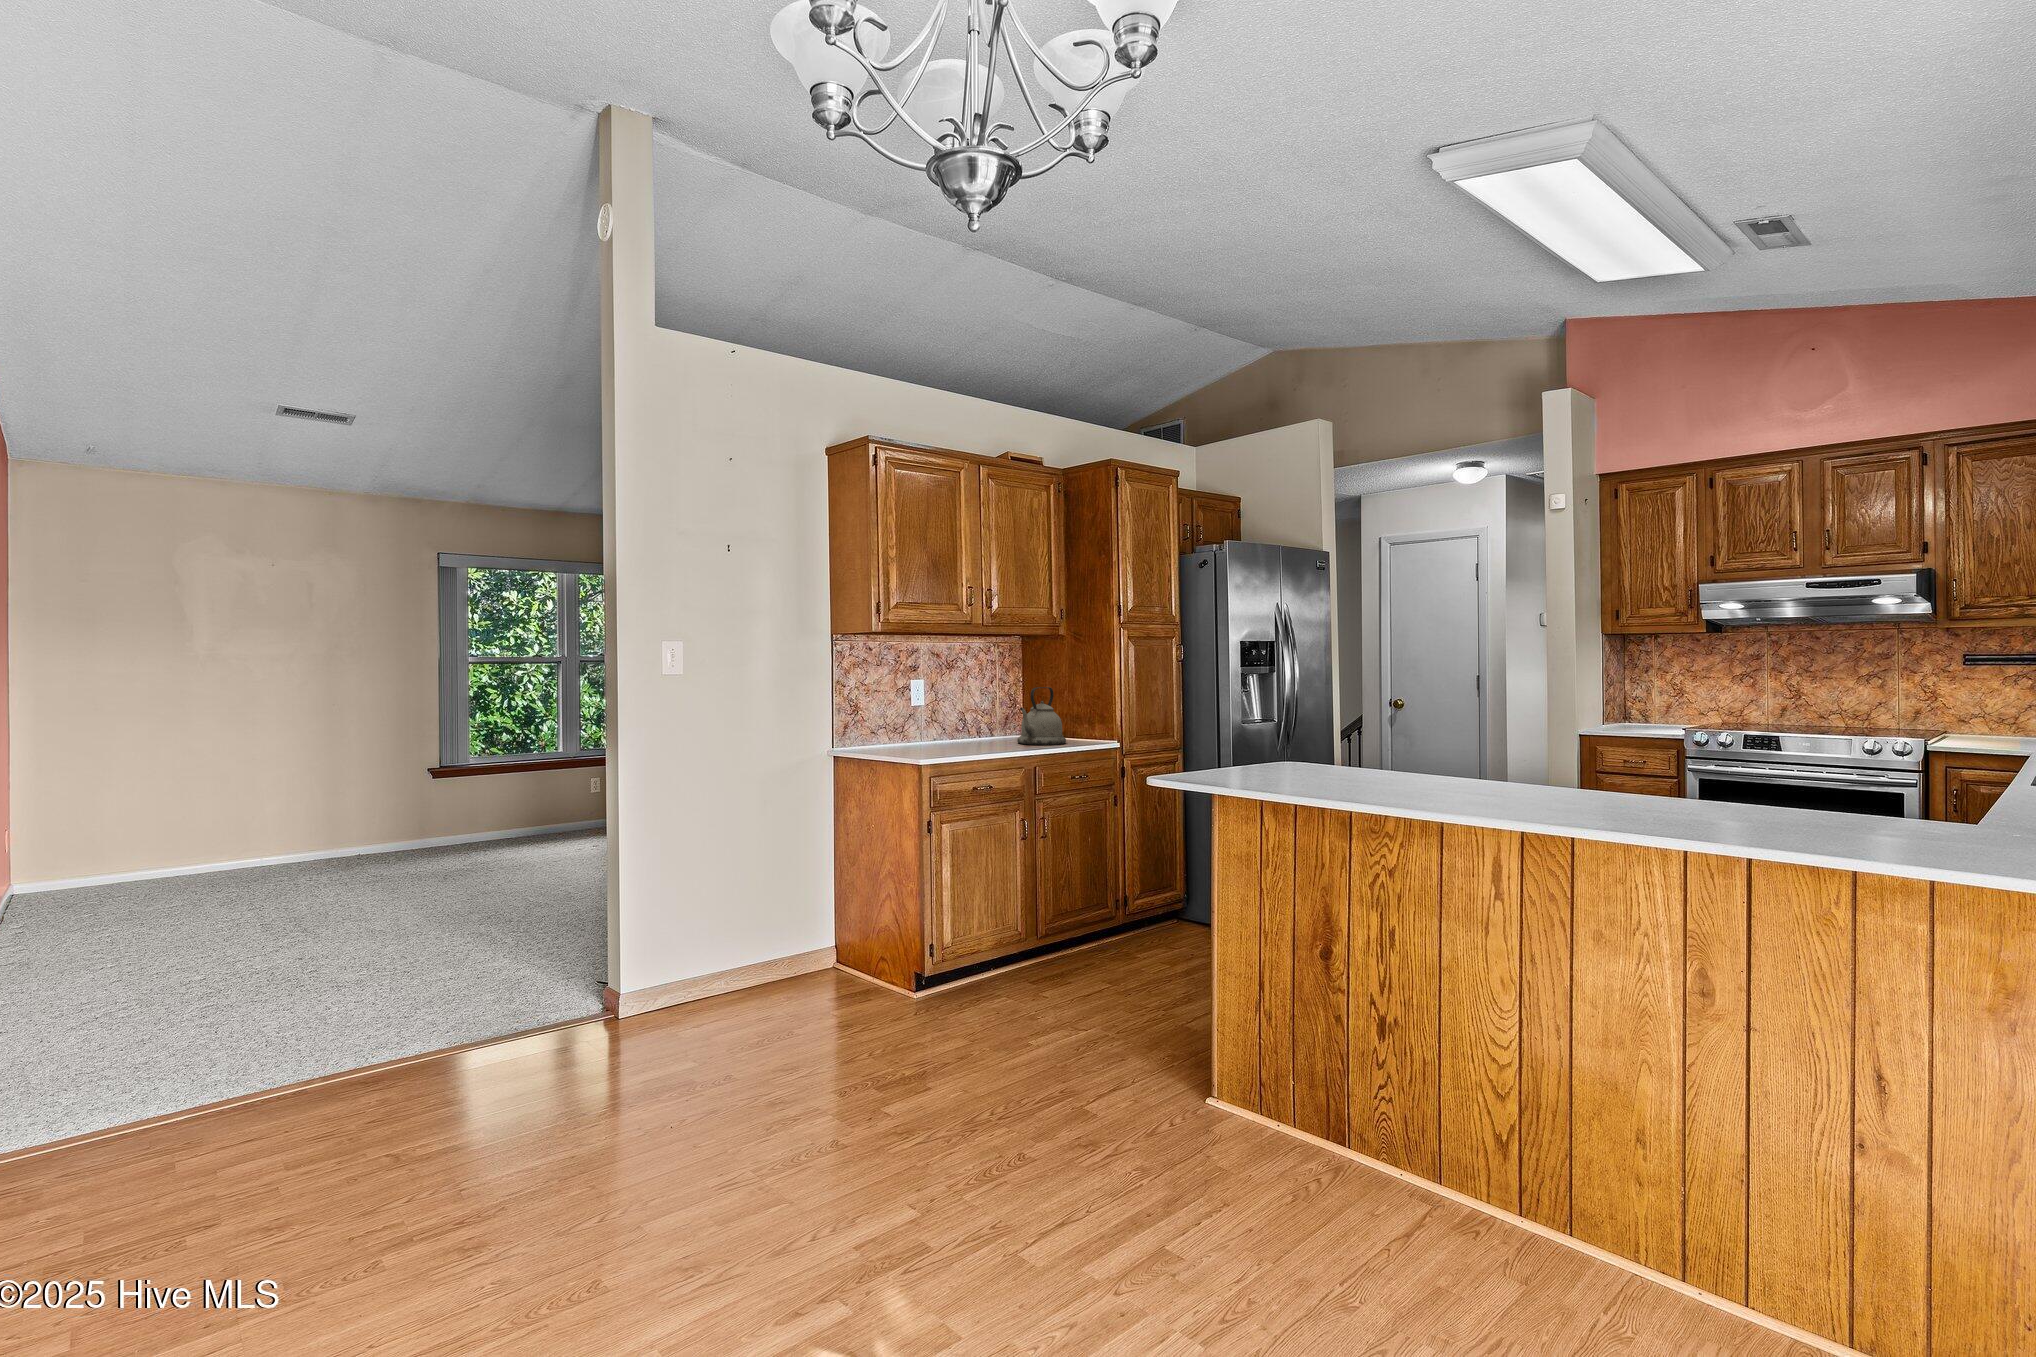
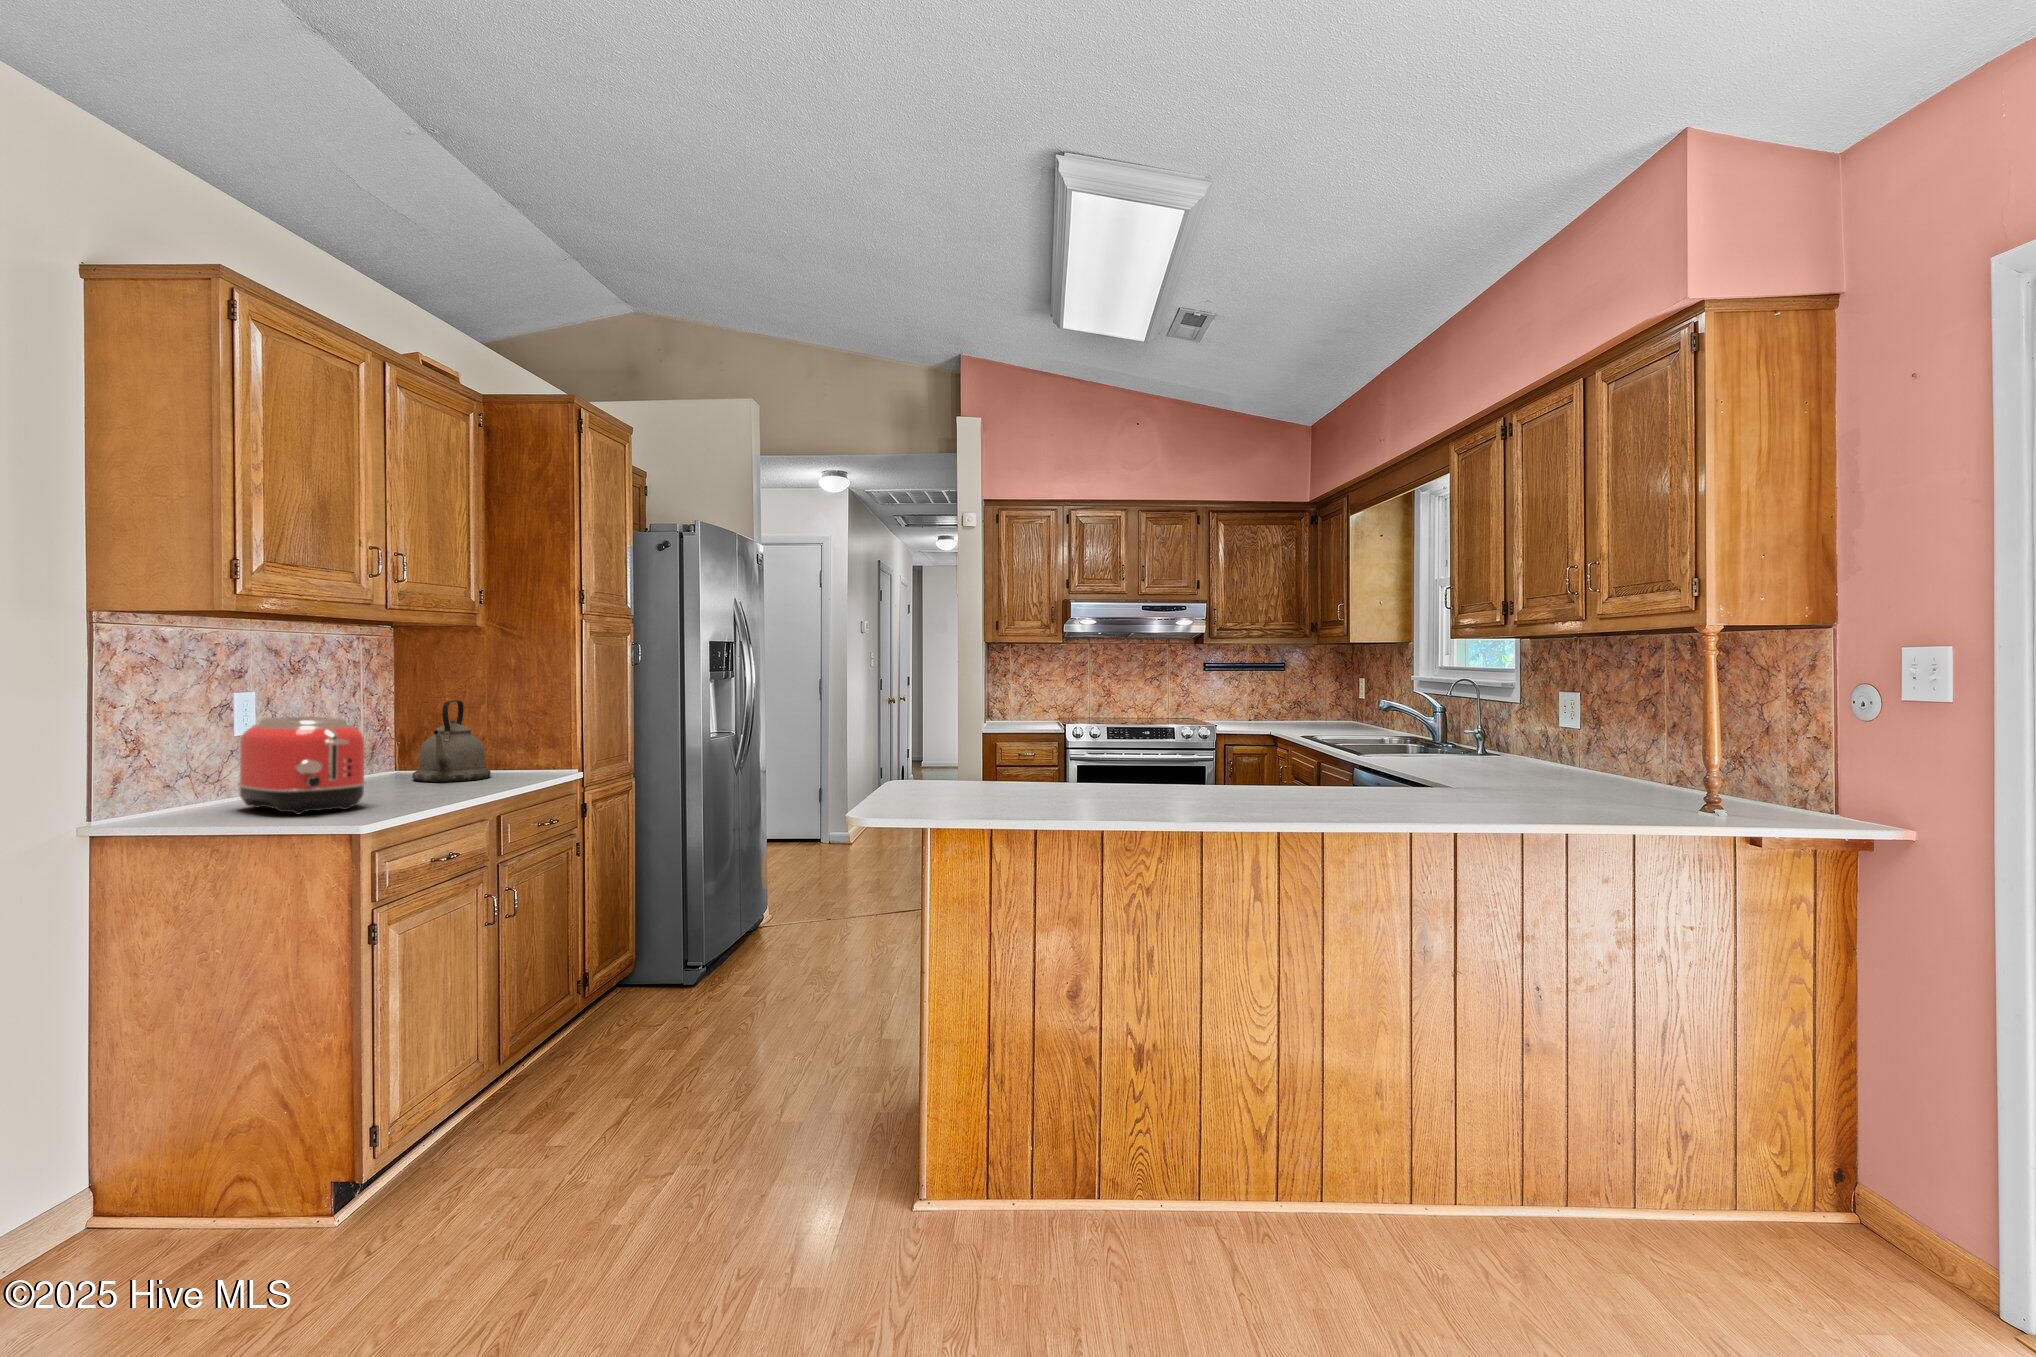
toaster: none [894,695,954,755] -> present [237,716,366,815]

